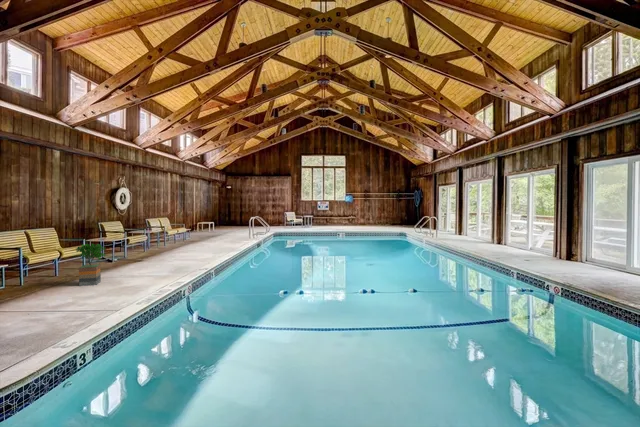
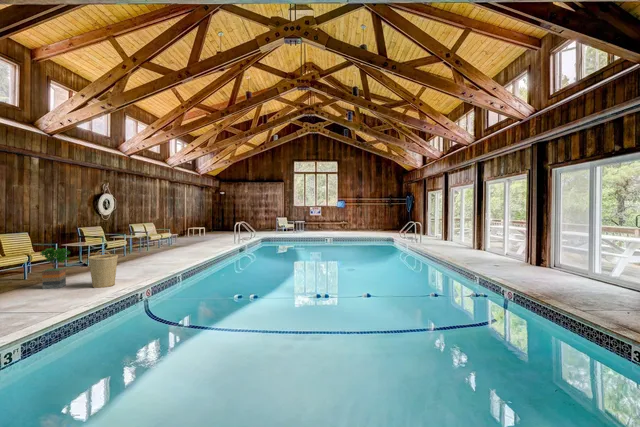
basket: none [125,246,154,285] -> present [88,250,118,288]

